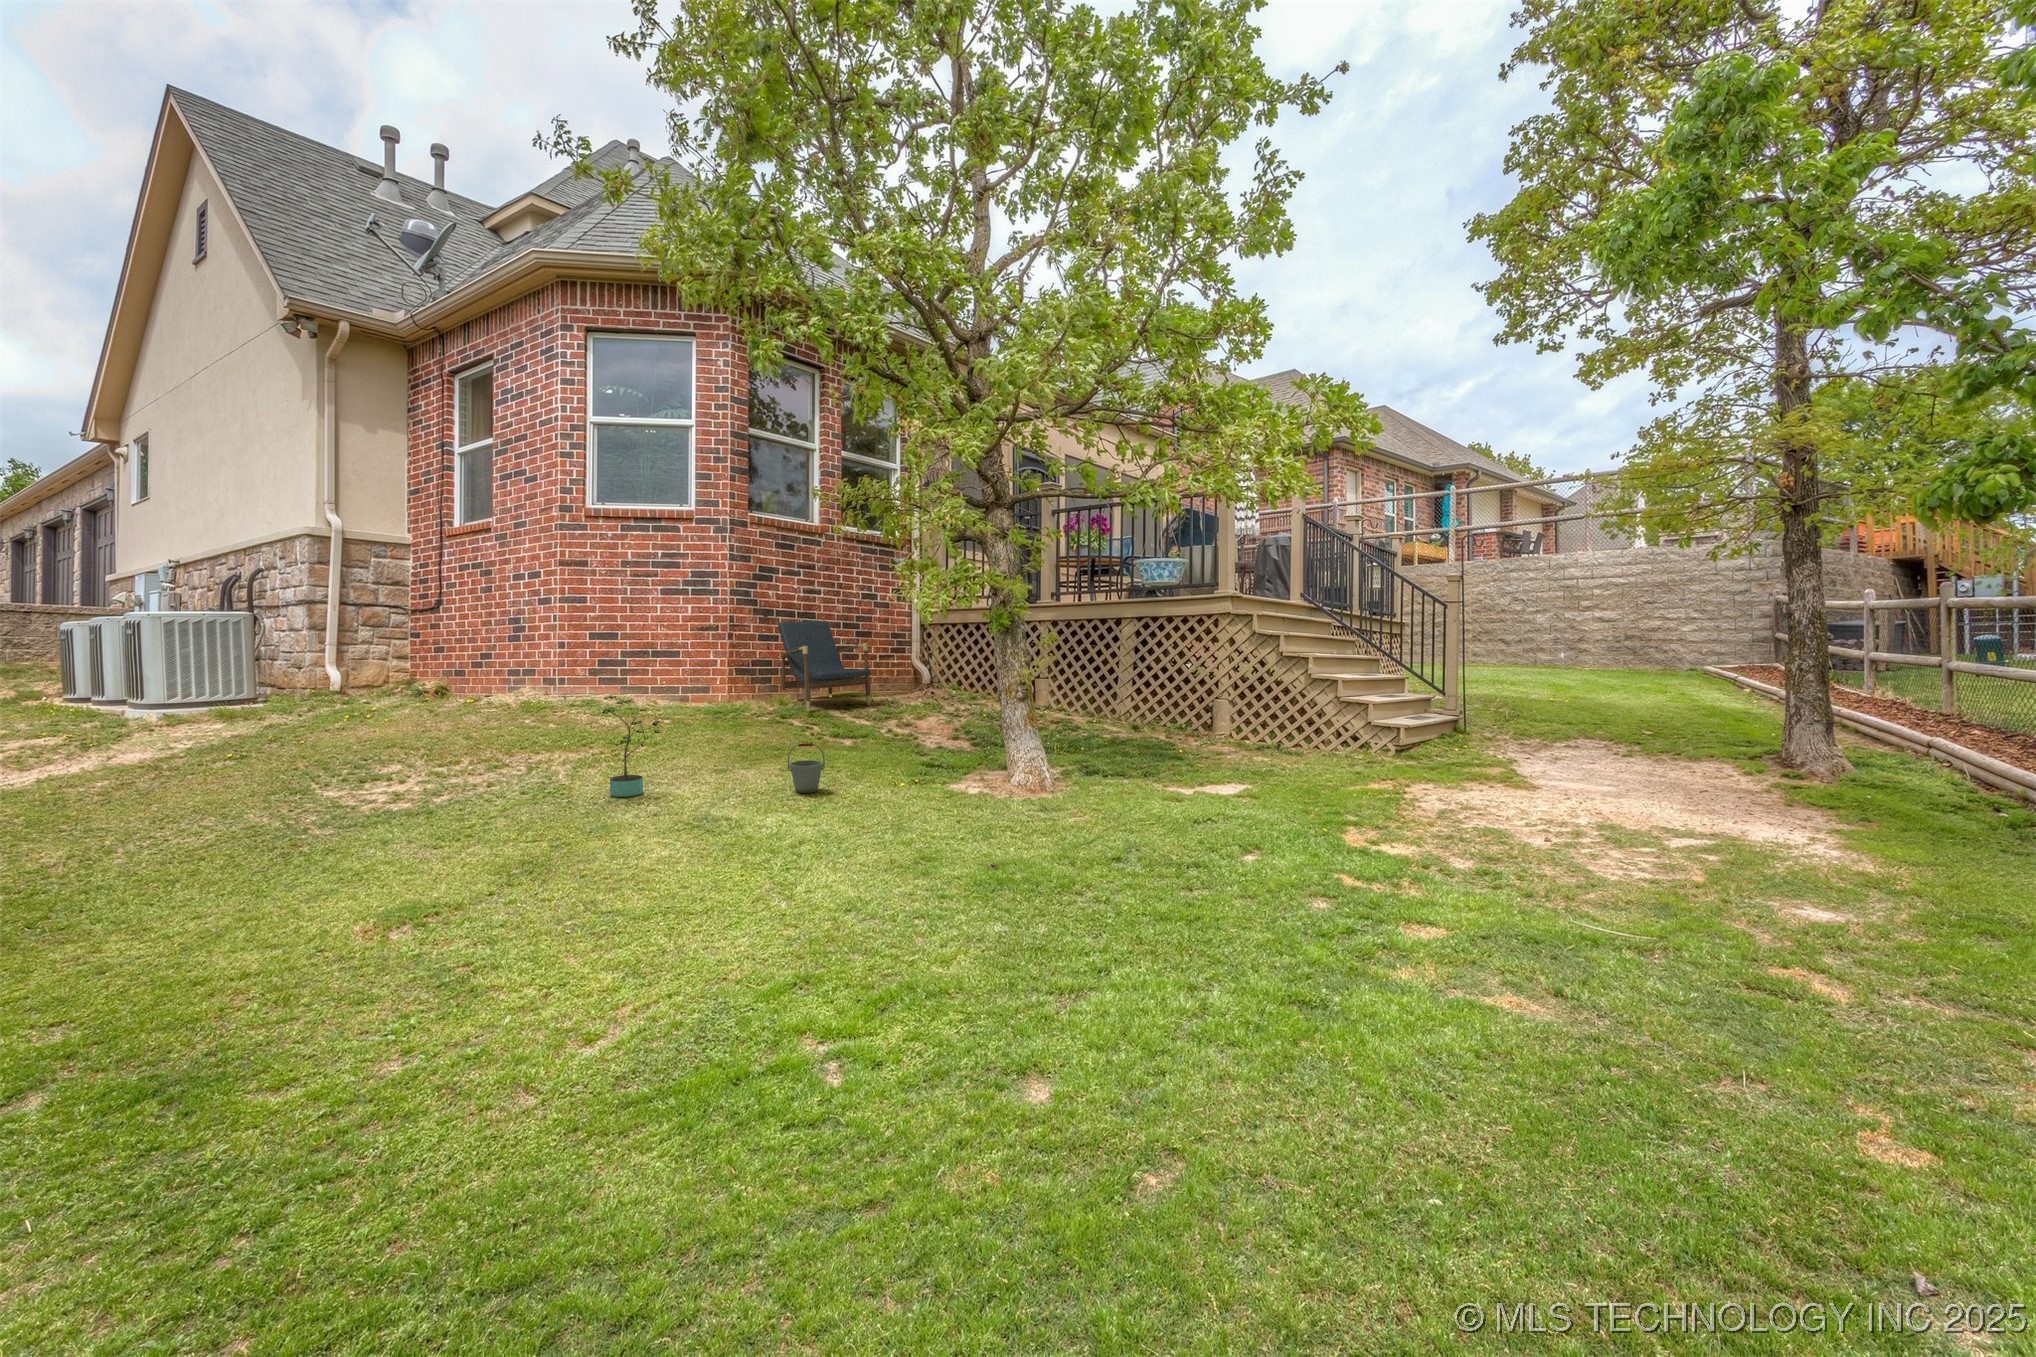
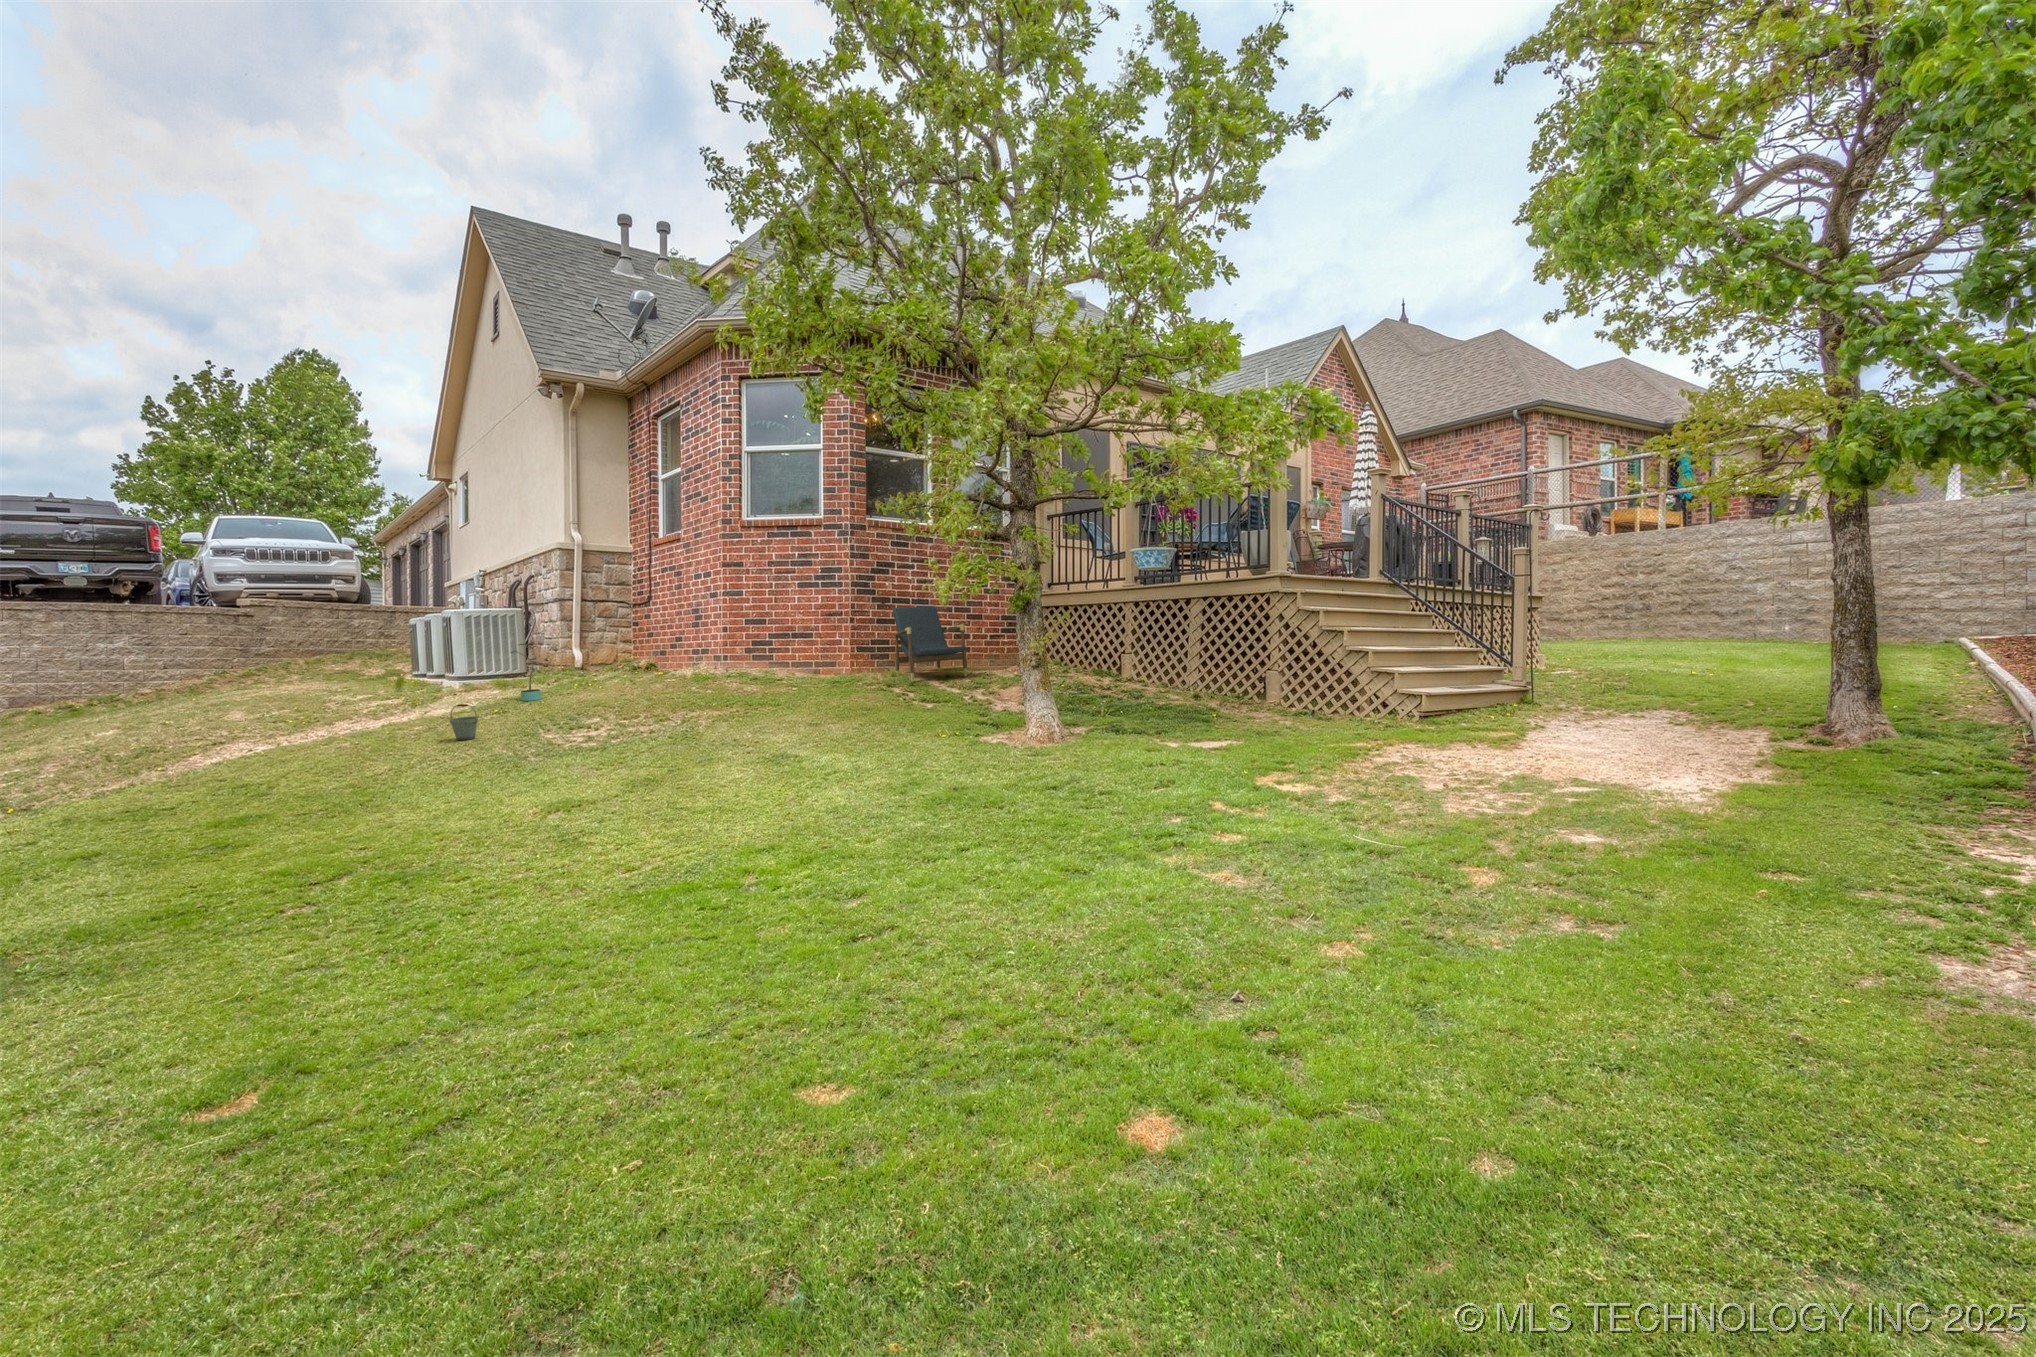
potted plant: present [602,696,661,797] -> present [511,644,549,701]
bucket: present [788,743,825,793] -> present [450,704,478,740]

